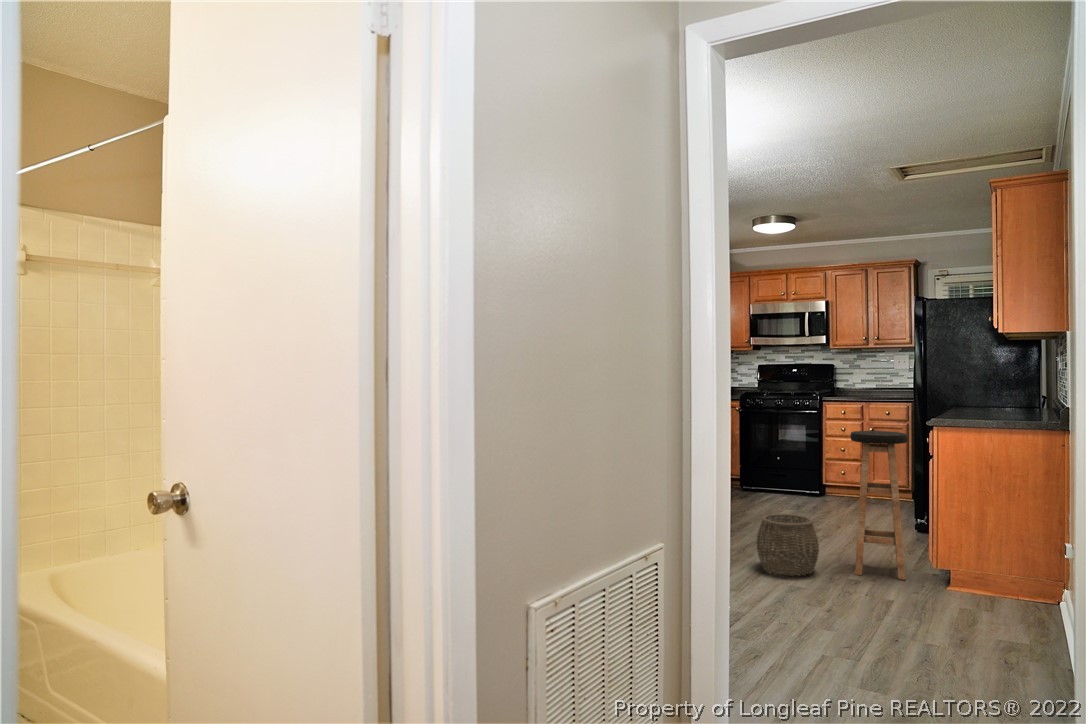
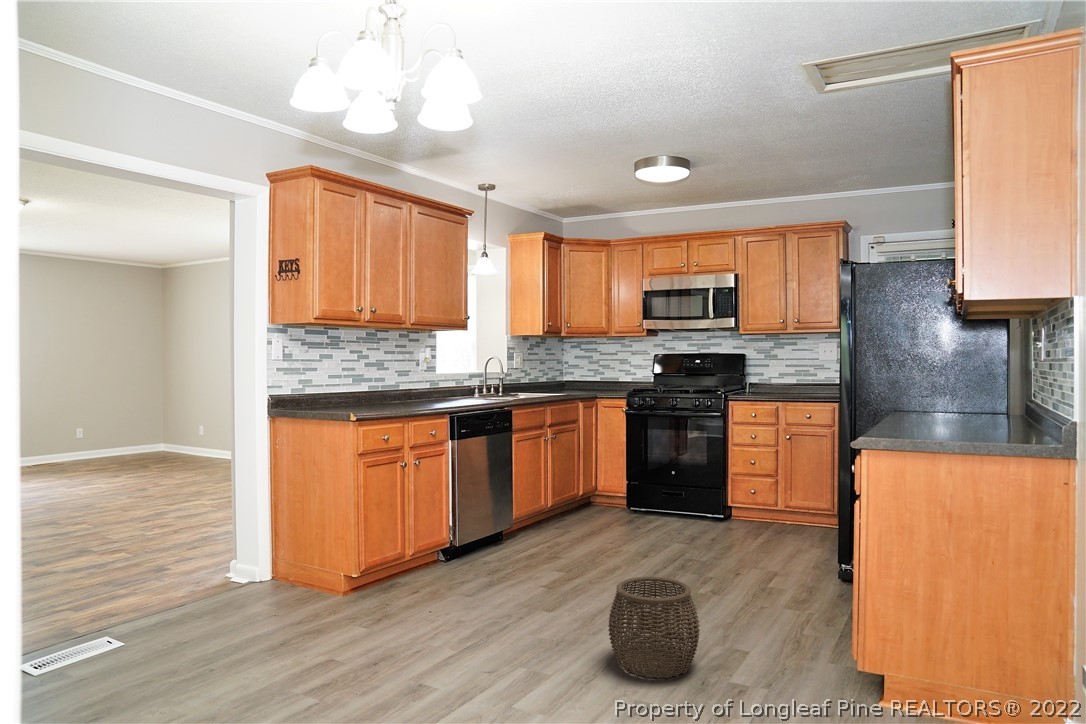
bar stool: present [850,431,908,580] -> none [747,452,828,679]

